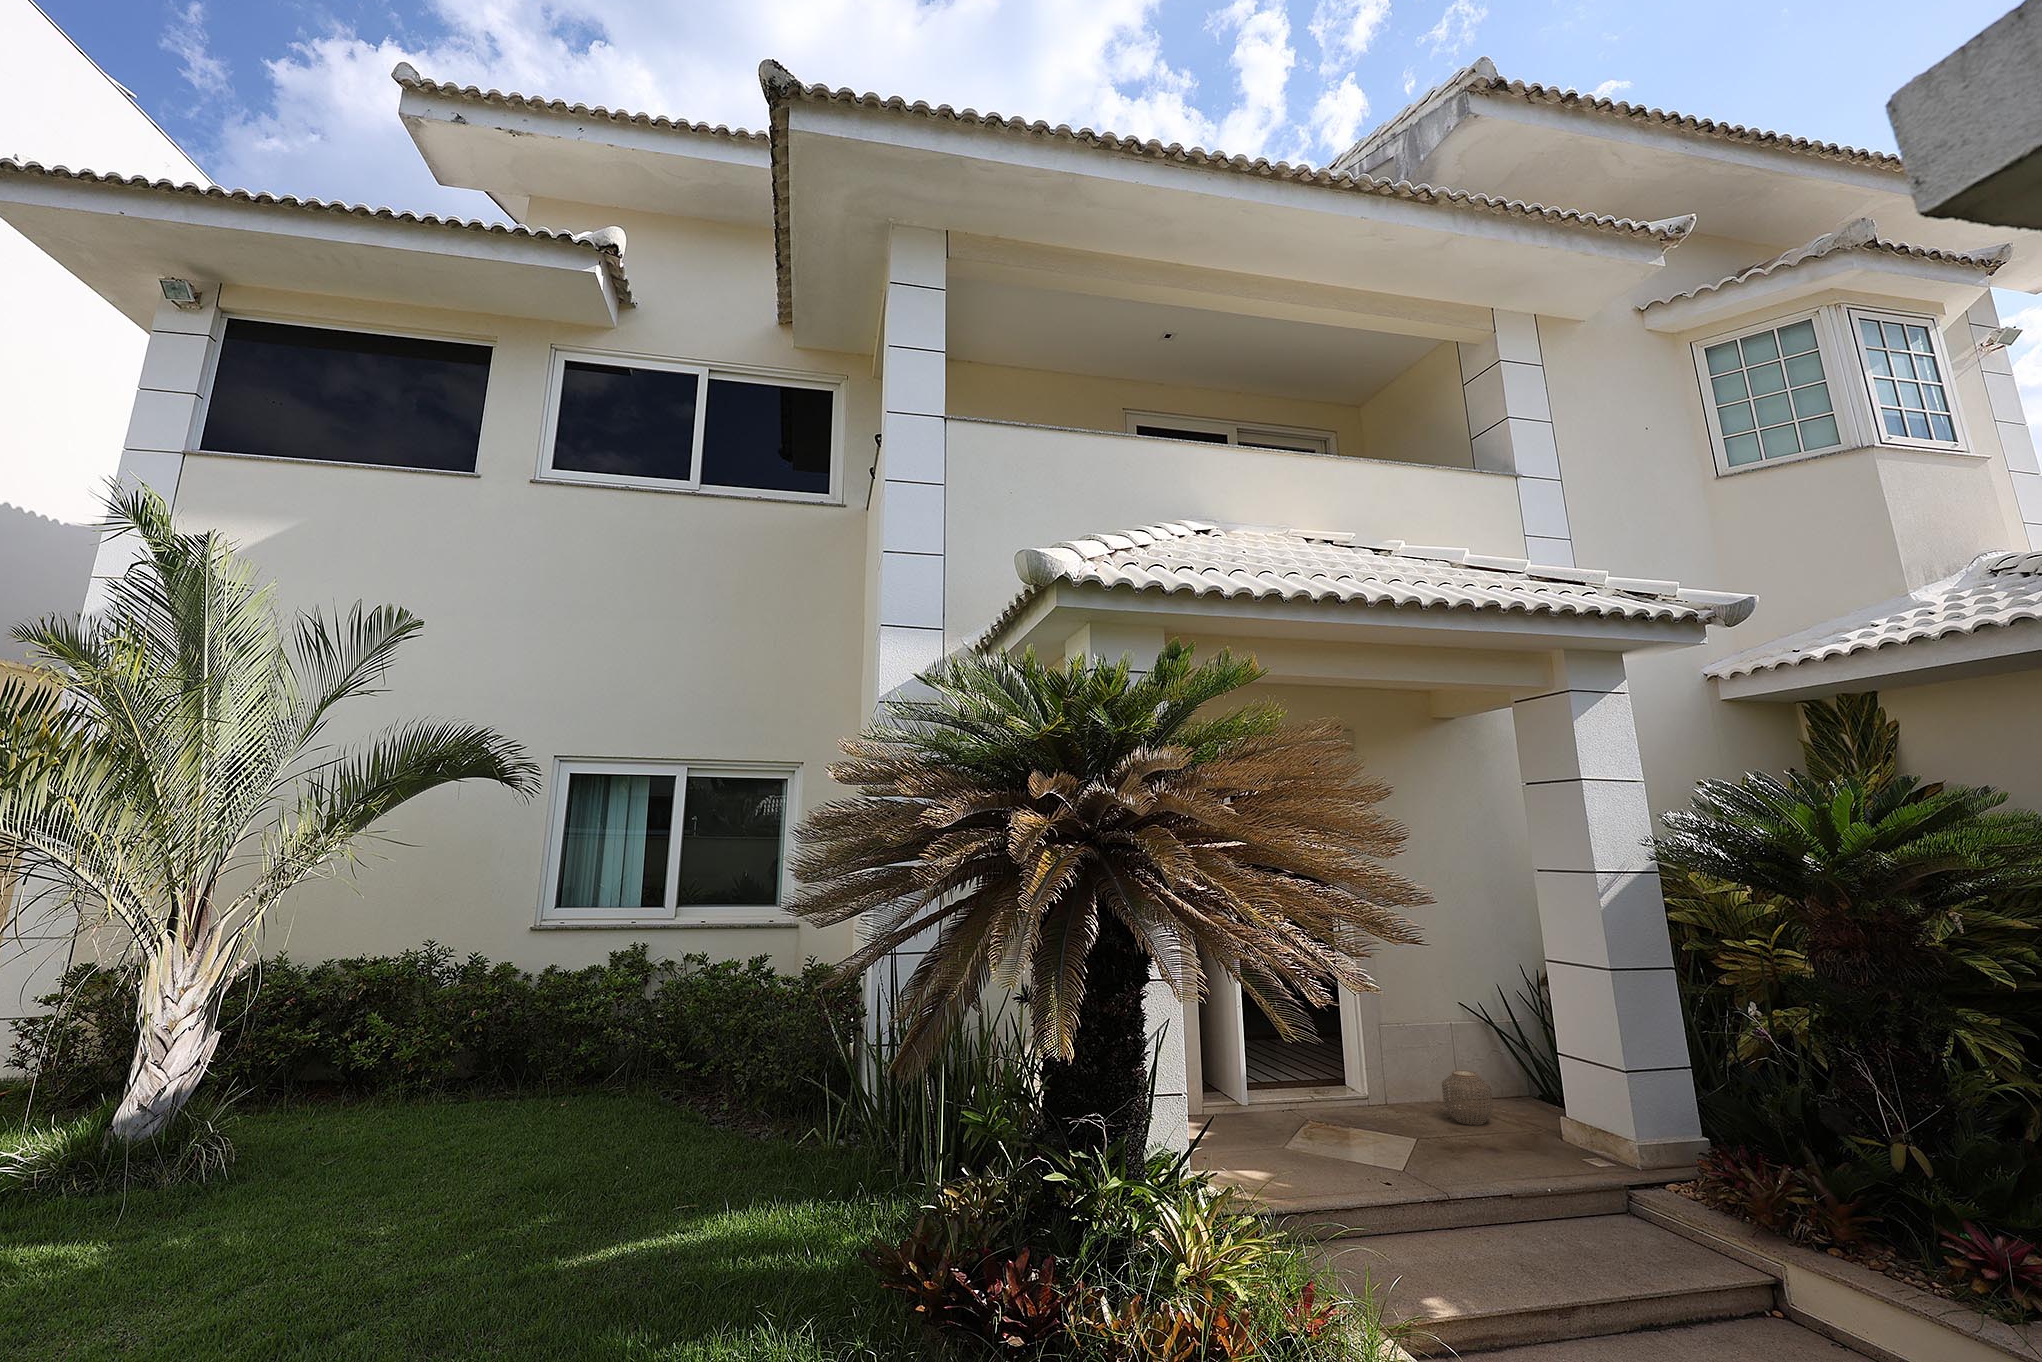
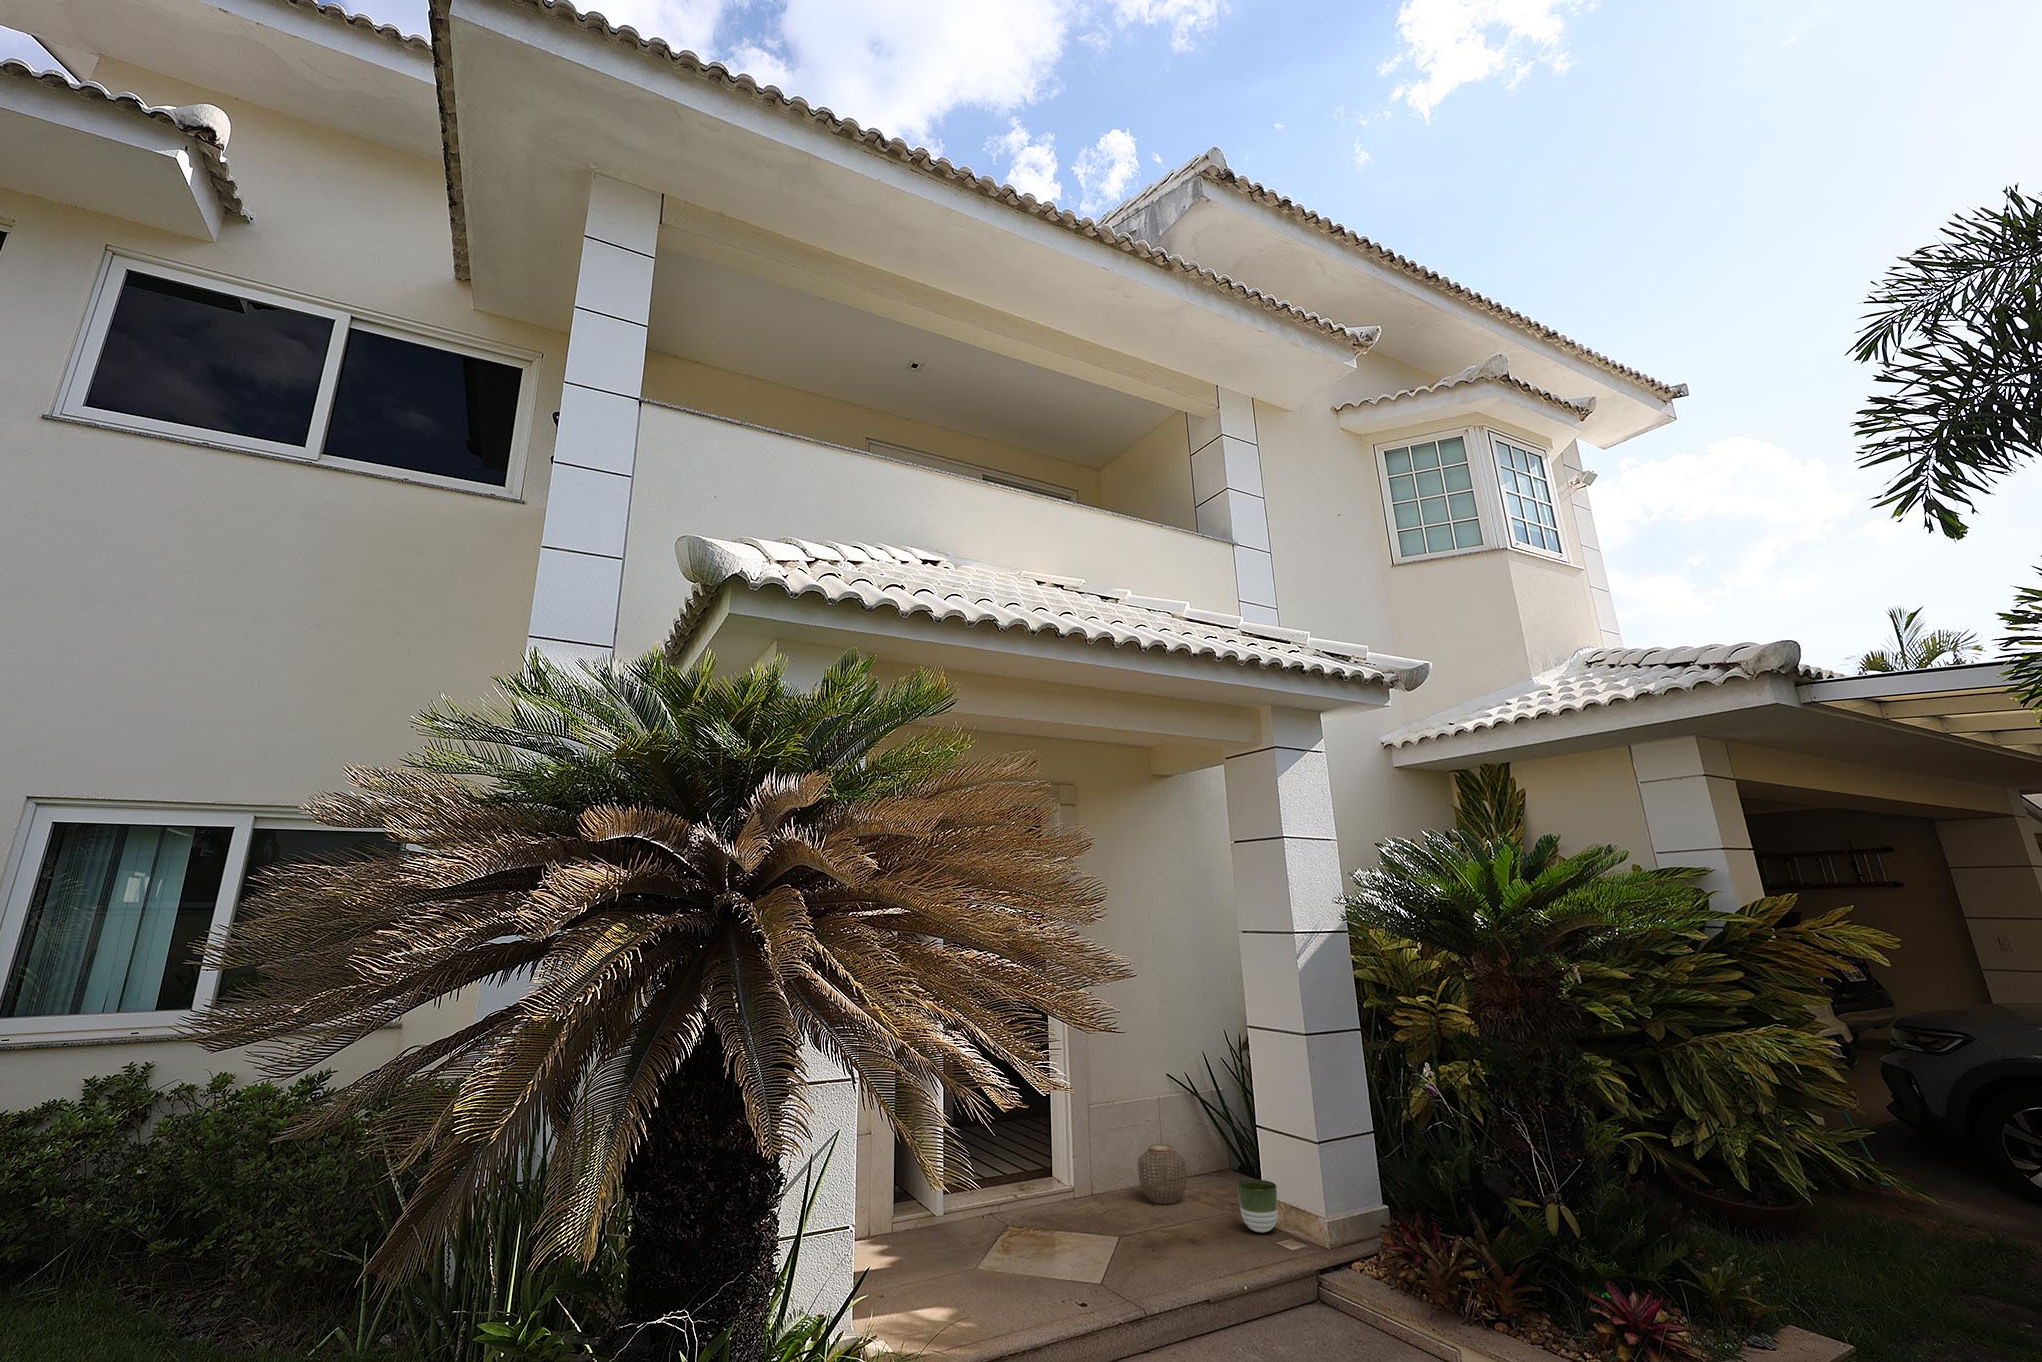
planter: none [1544,1106,1588,1155] -> present [1237,1179,1277,1233]

